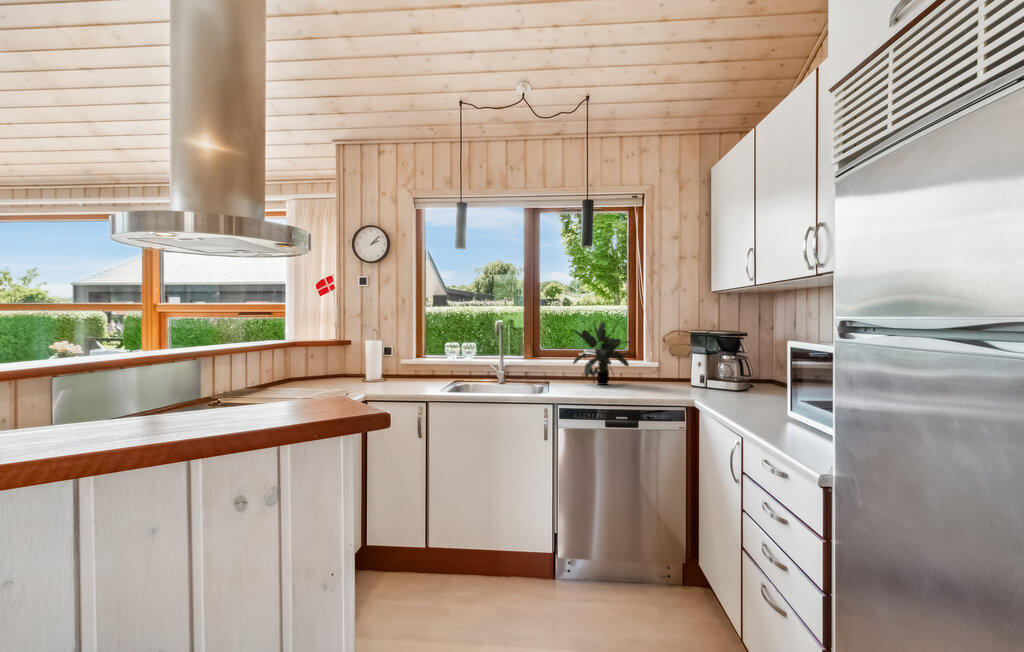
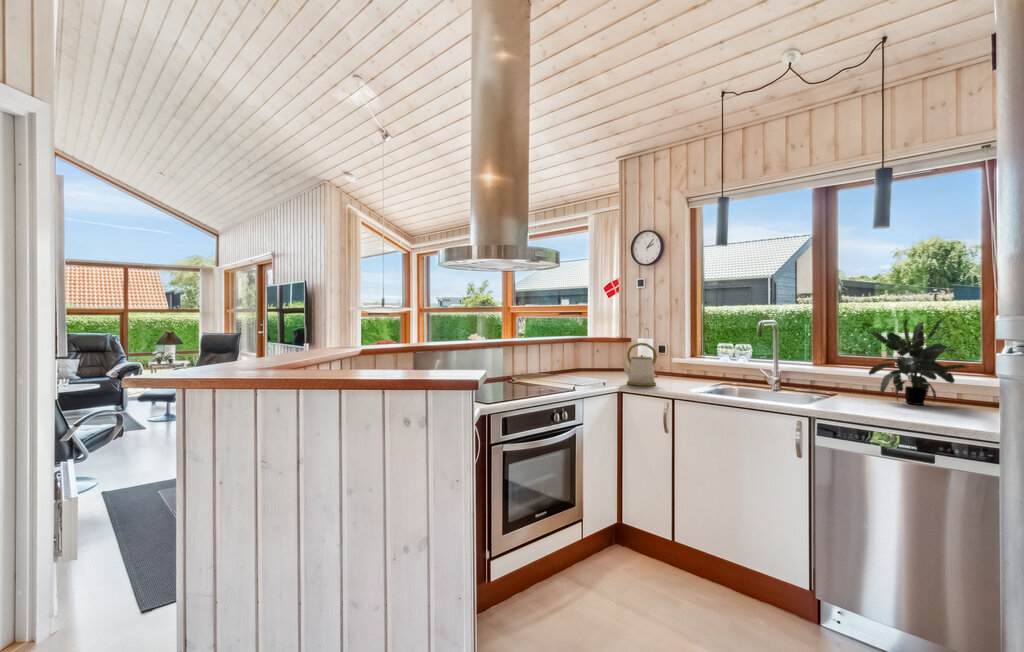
kettle: none [364,344,402,391] -> present [622,343,657,386]

